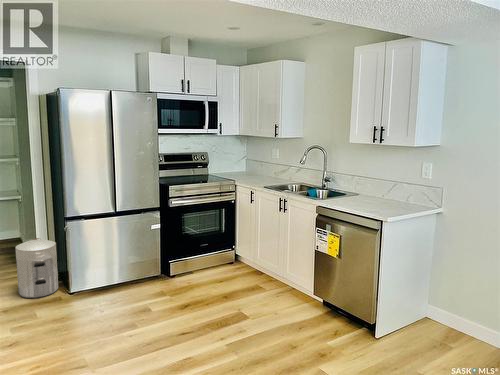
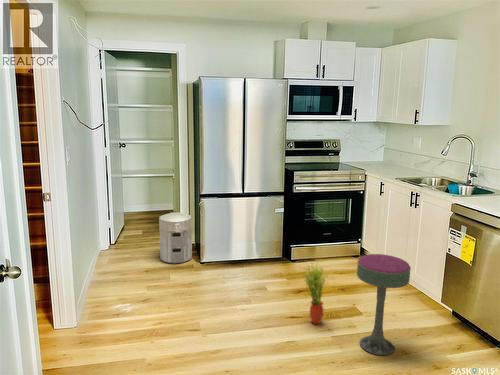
bar stool: none [246,259,293,353] -> present [357,254,411,355]
potted plant: none [191,274,217,335] -> present [303,262,327,324]

